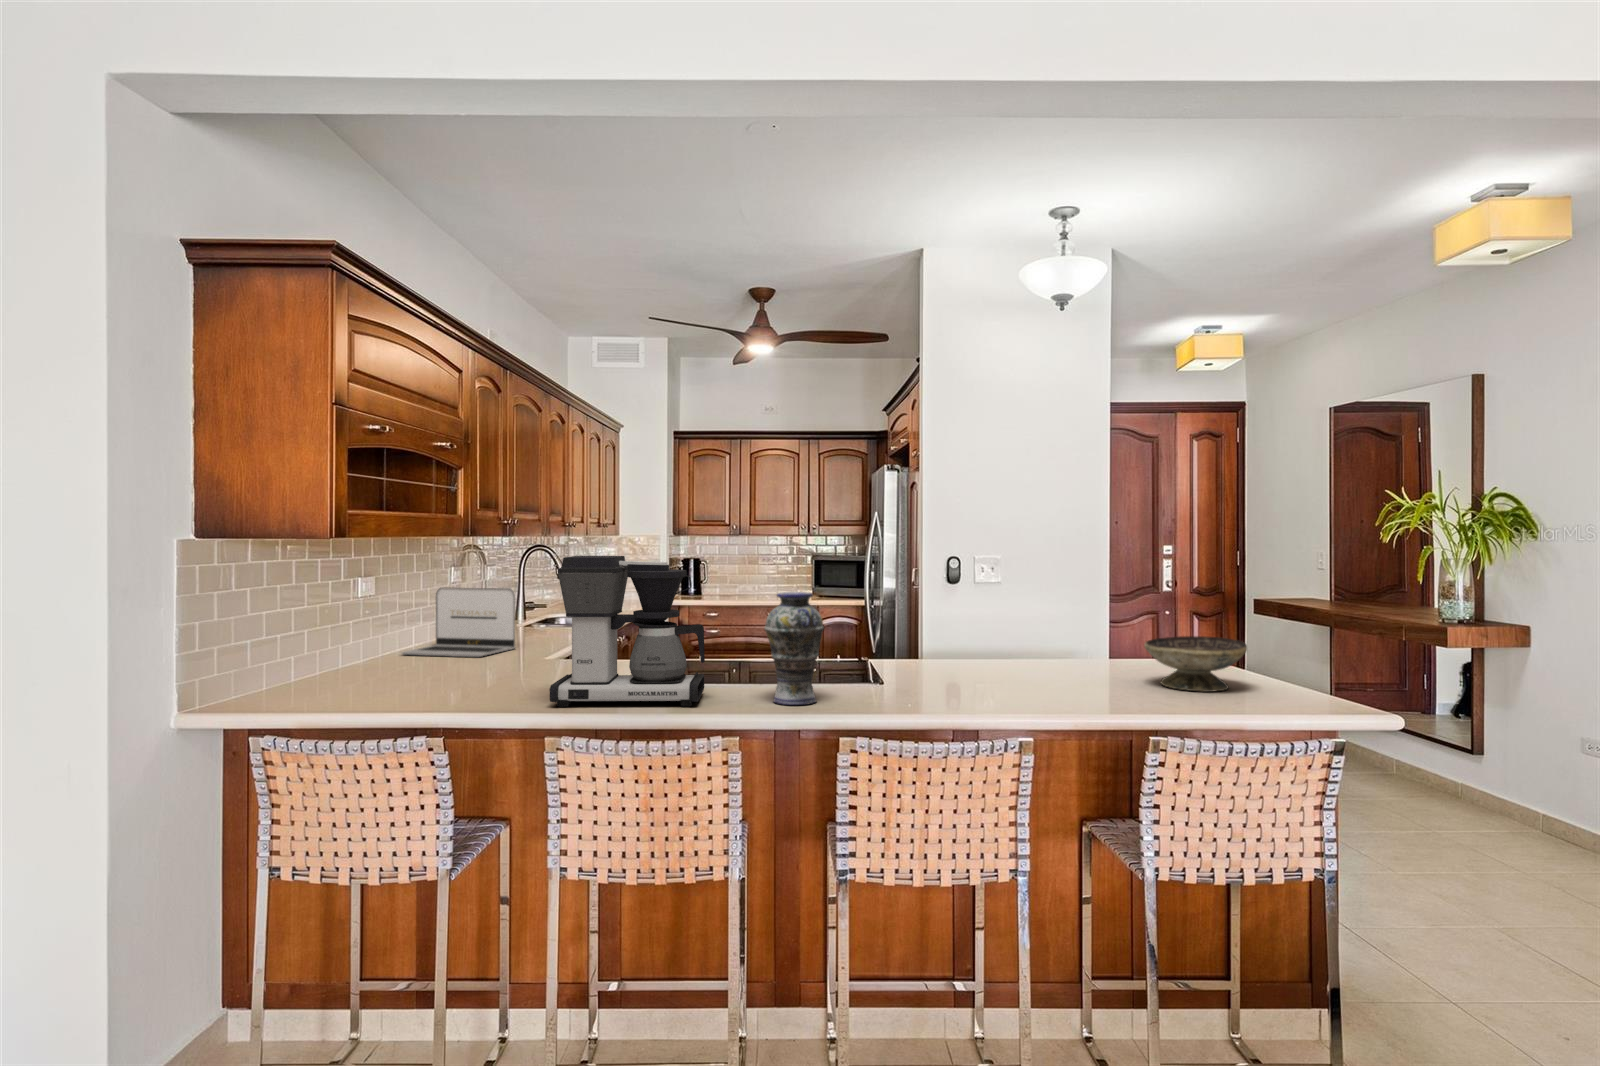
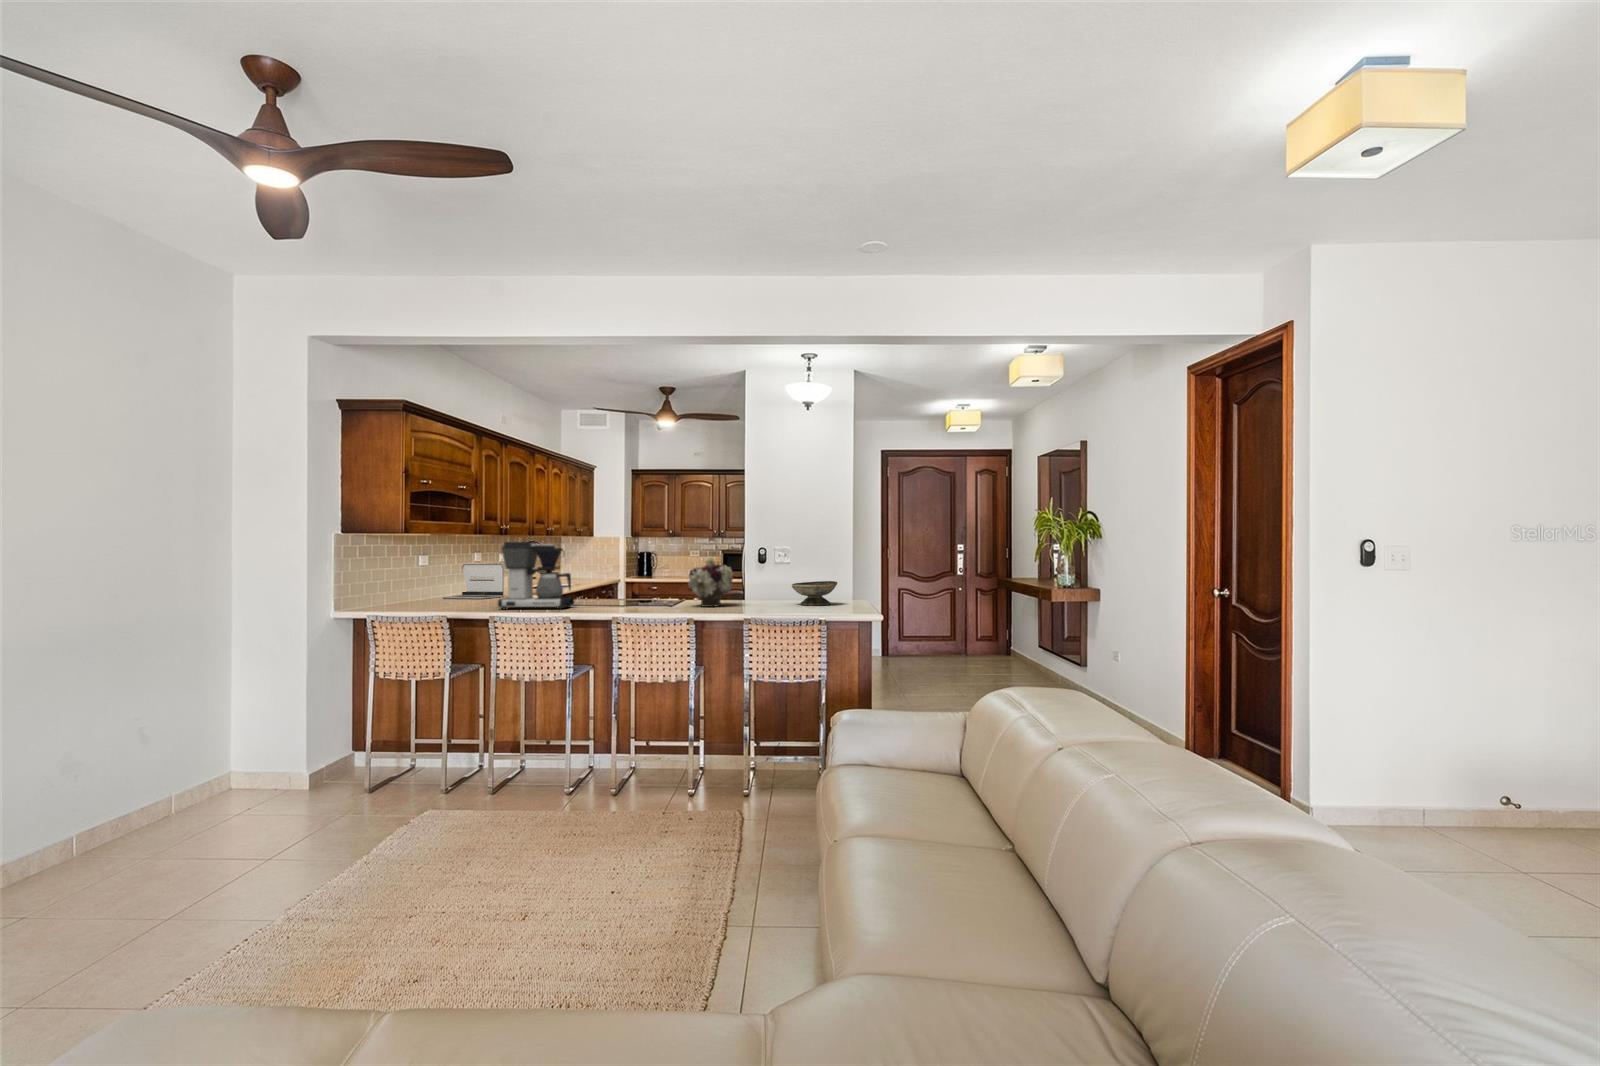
flower arrangement: none [947,587,1041,696] -> present [687,556,733,607]
vase: present [764,592,824,705] -> none [597,558,625,609]

